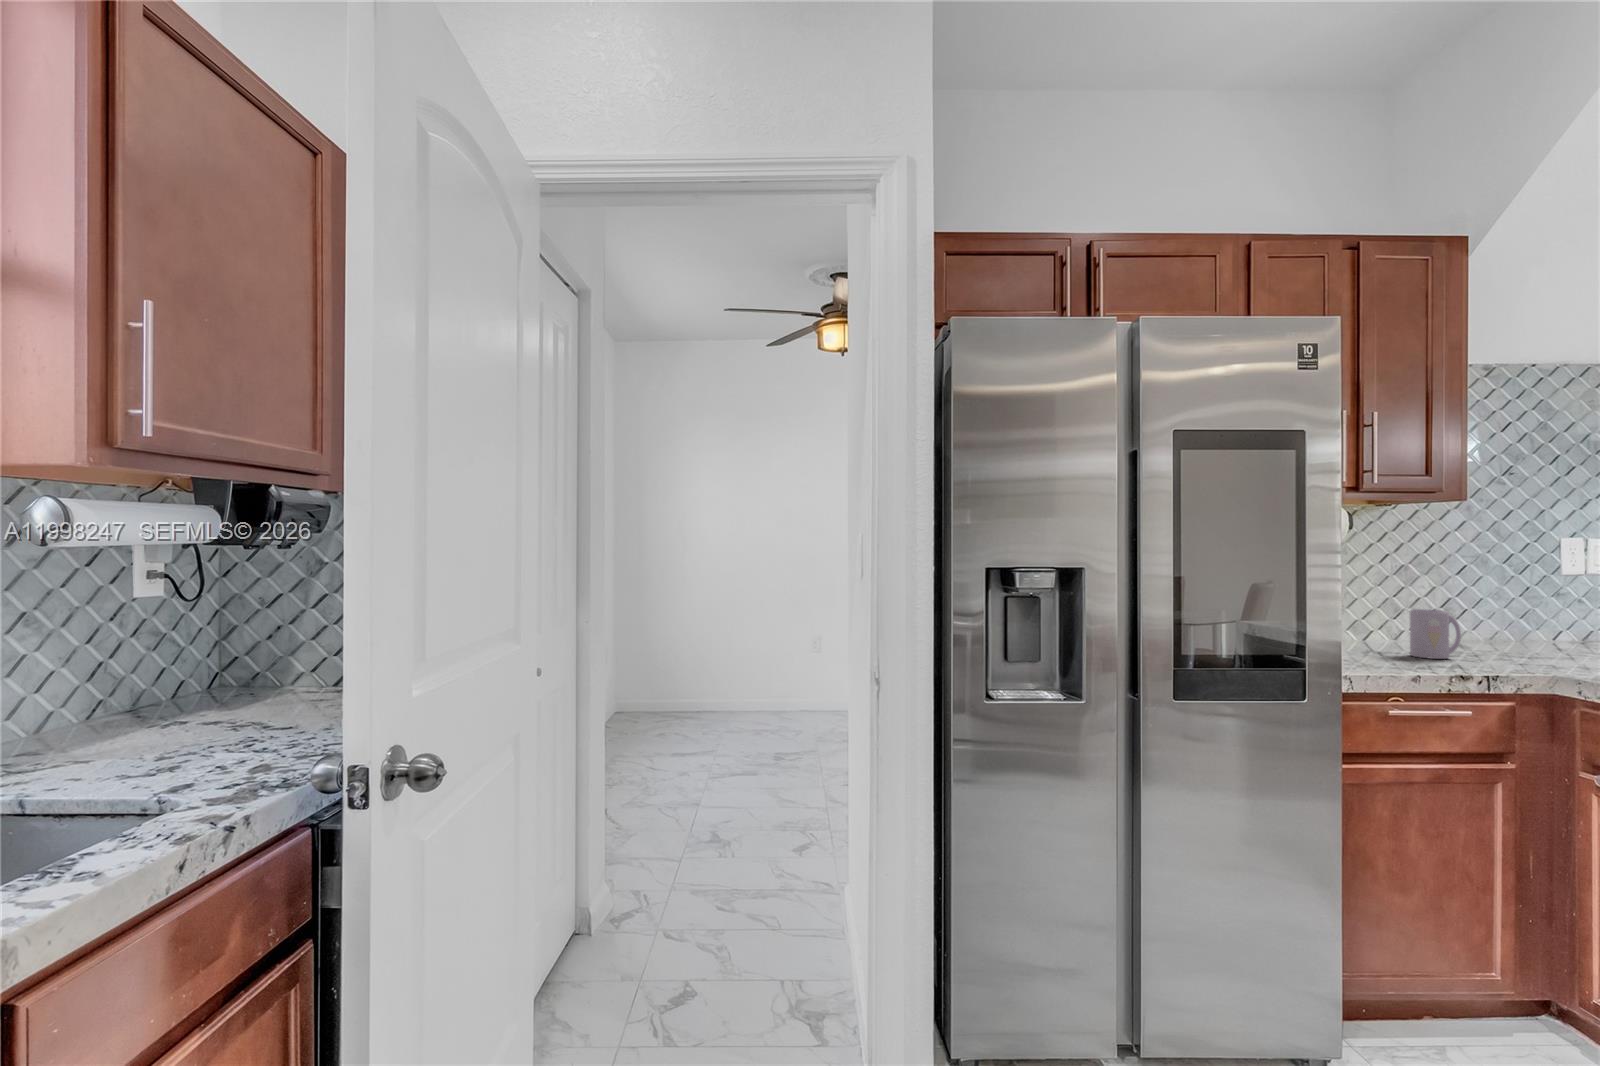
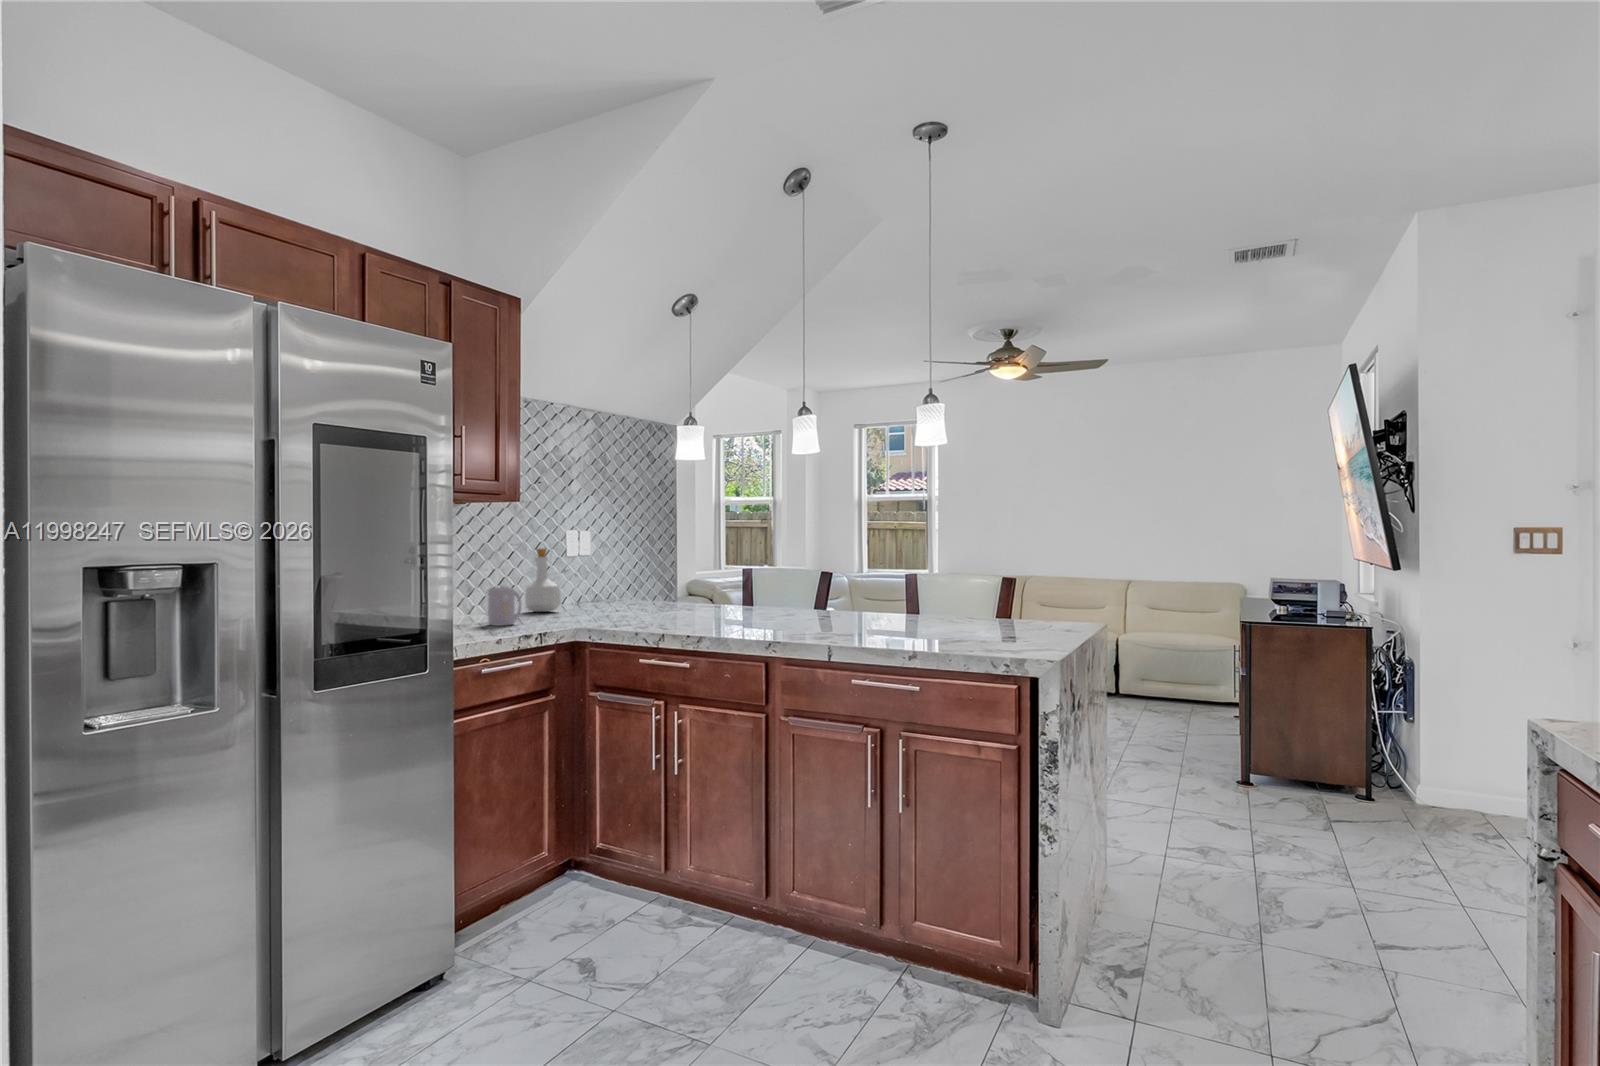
bottle: none [1481,562,1542,647] -> present [525,549,561,612]

